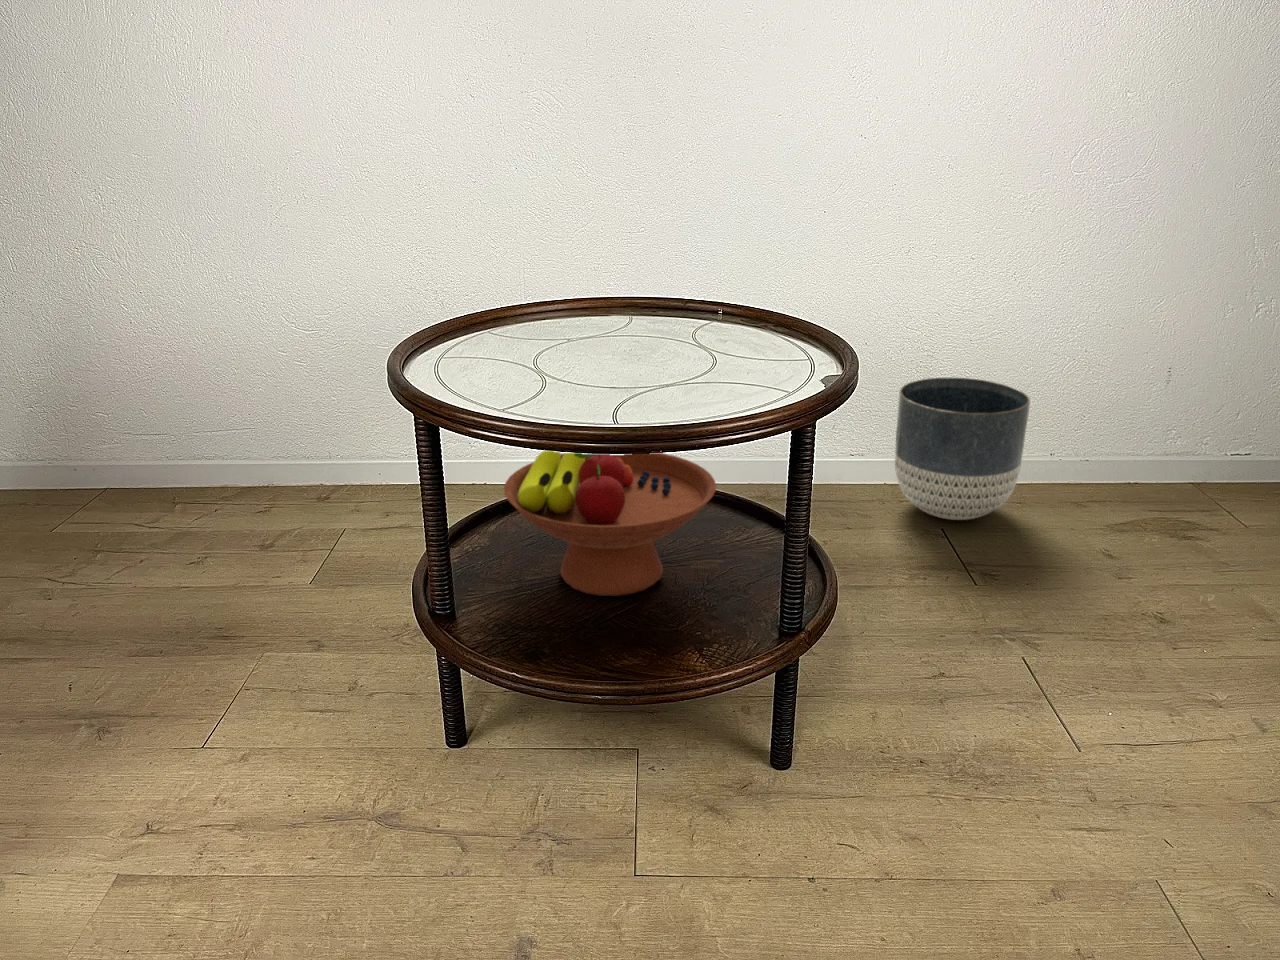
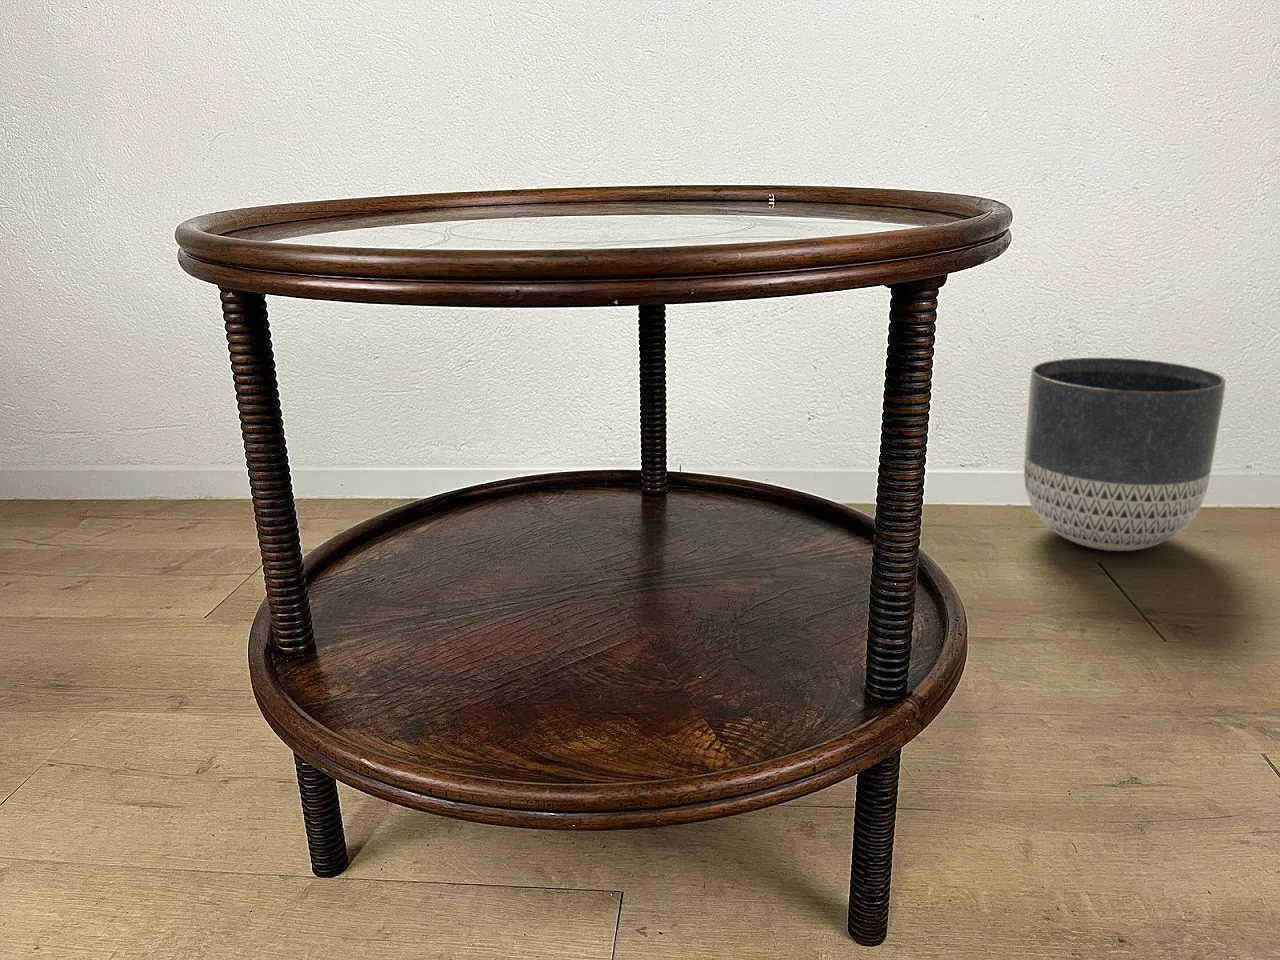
fruit bowl: present [504,451,716,596] -> none [407,385,758,631]

